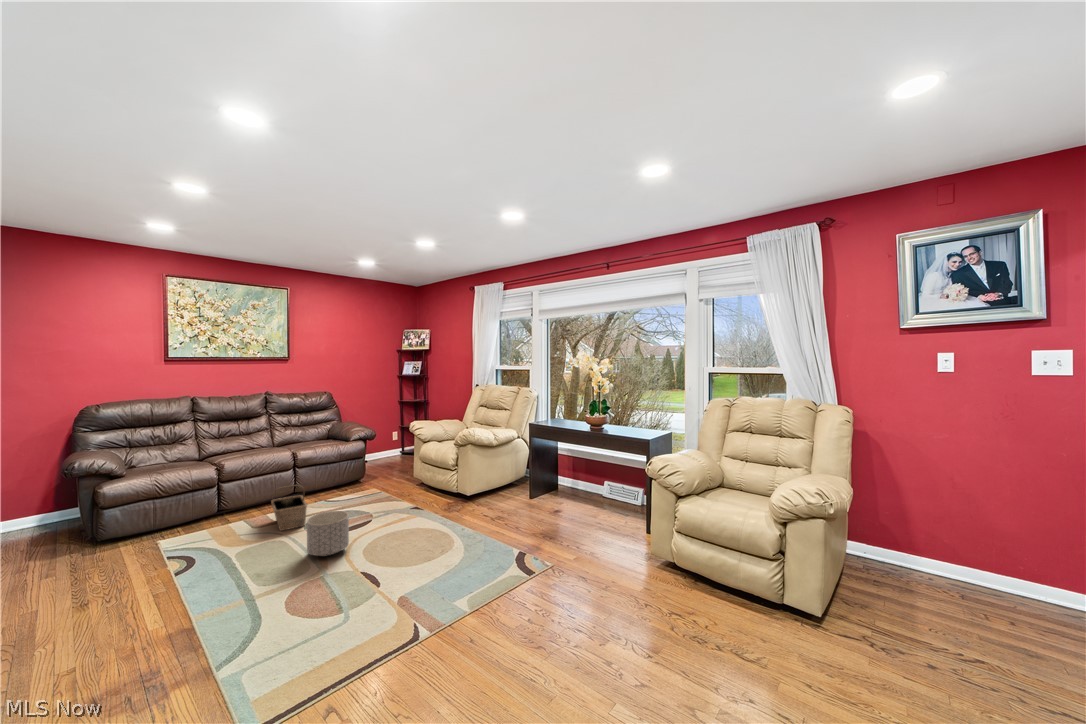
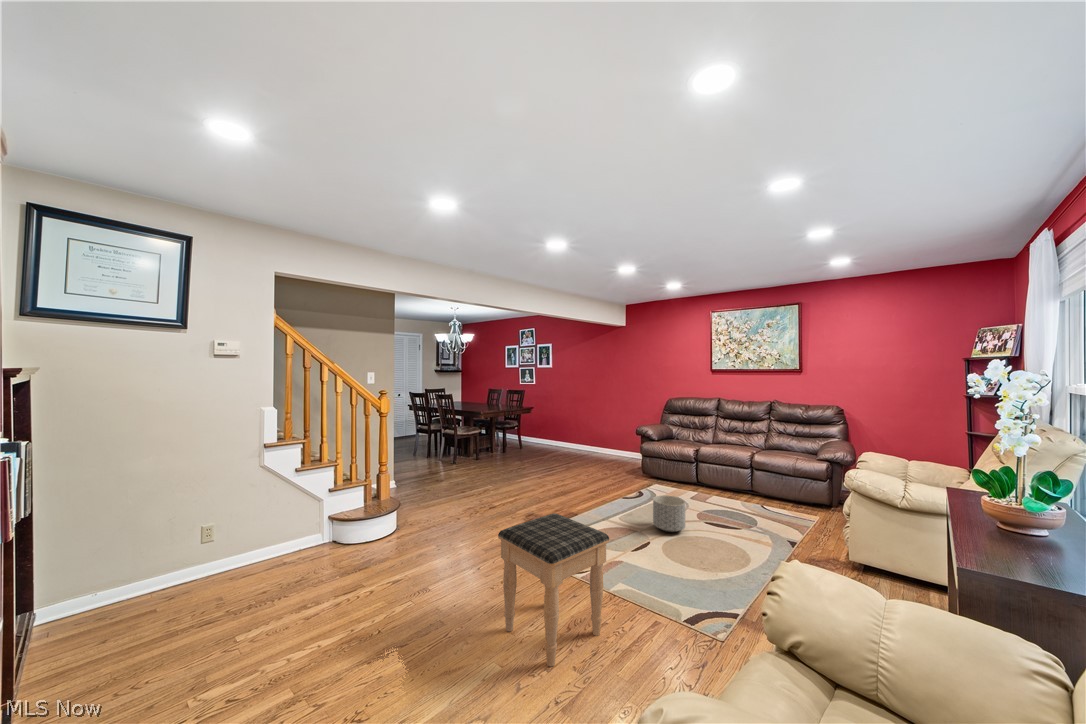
basket: present [271,485,307,531] -> none [685,474,723,512]
footstool: none [440,521,564,693] -> present [498,513,609,666]

